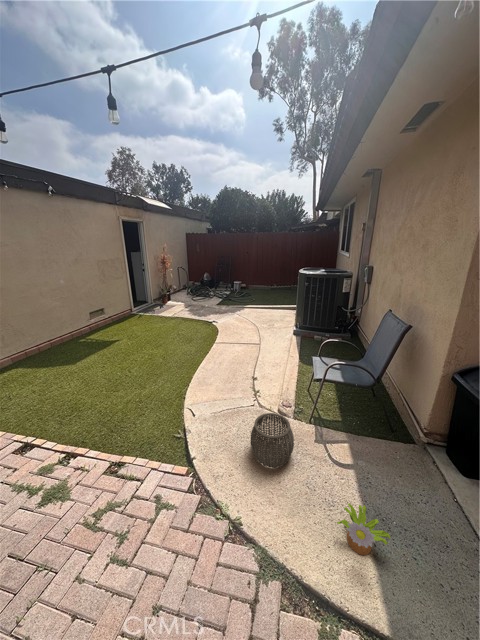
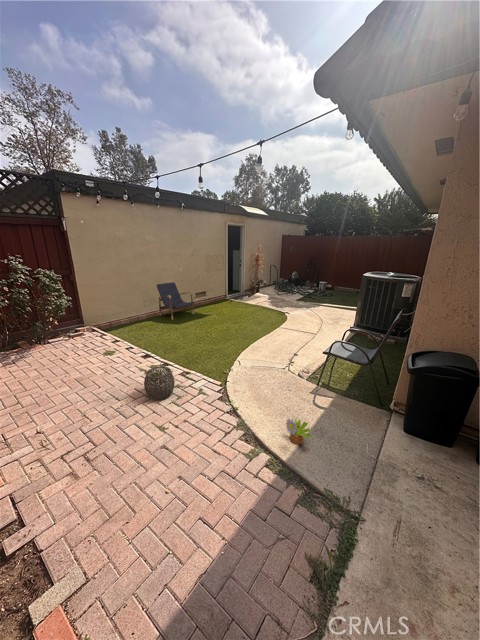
lounge chair: none [17,303,92,362] -> present [157,282,194,320]
woven basket: present [251,413,294,468] -> present [144,366,175,400]

